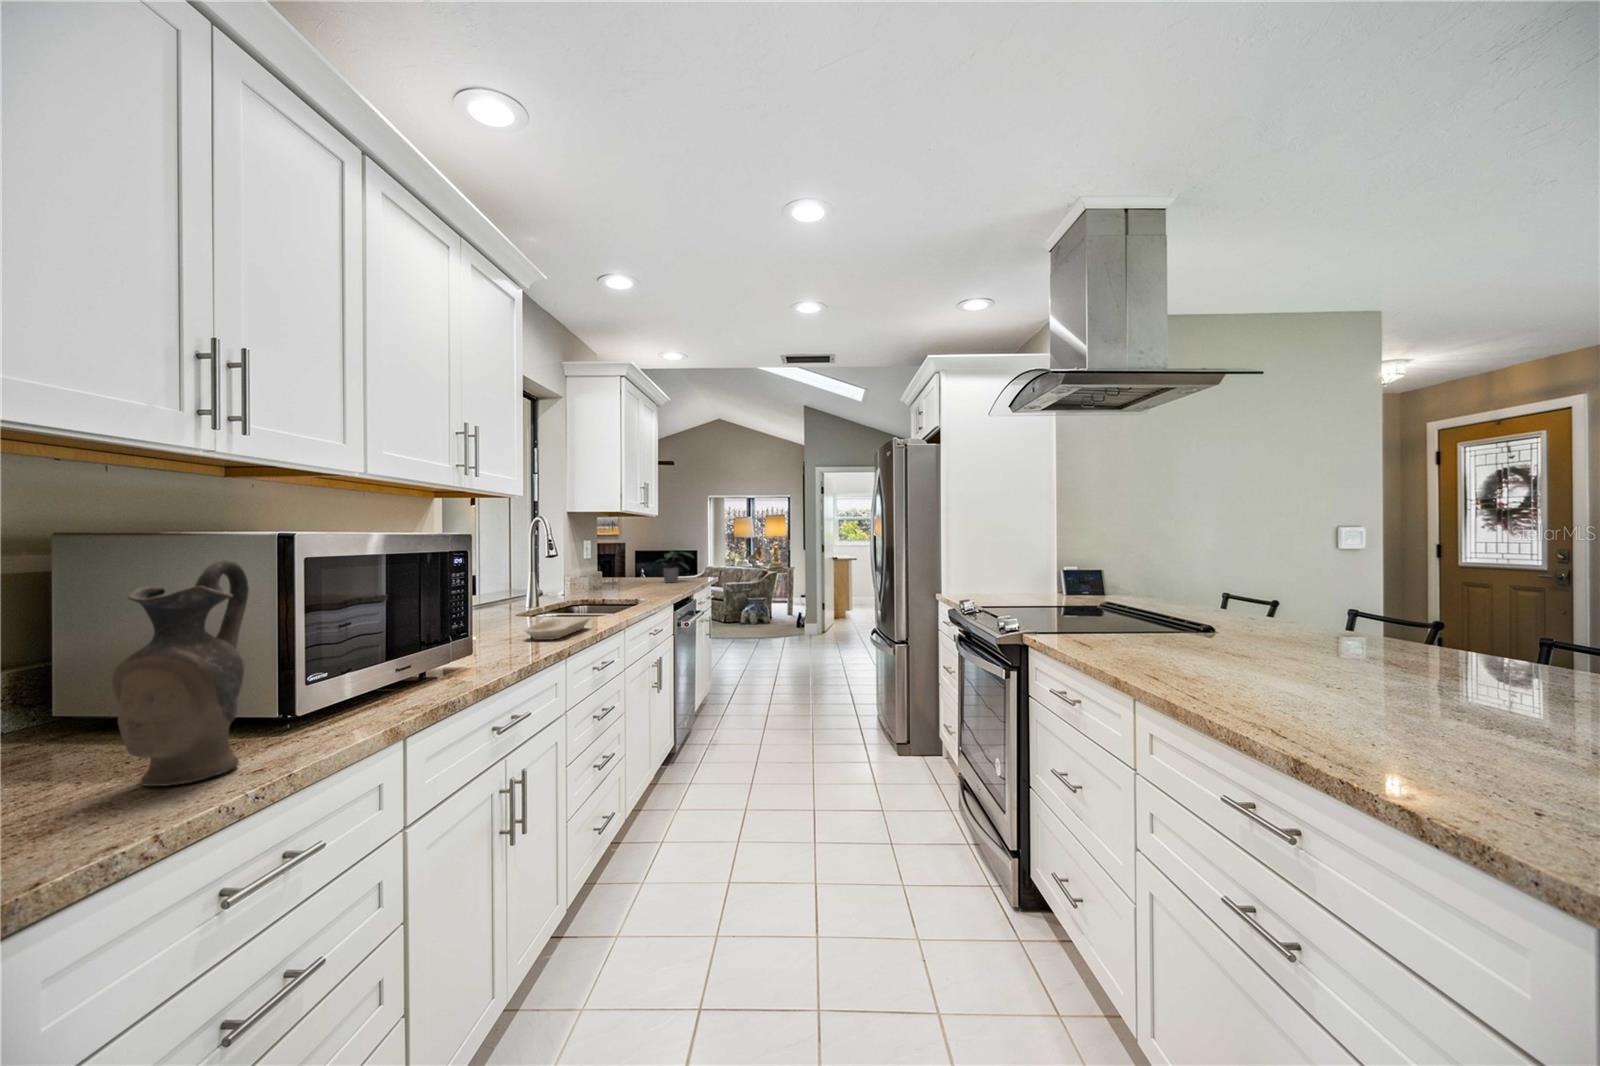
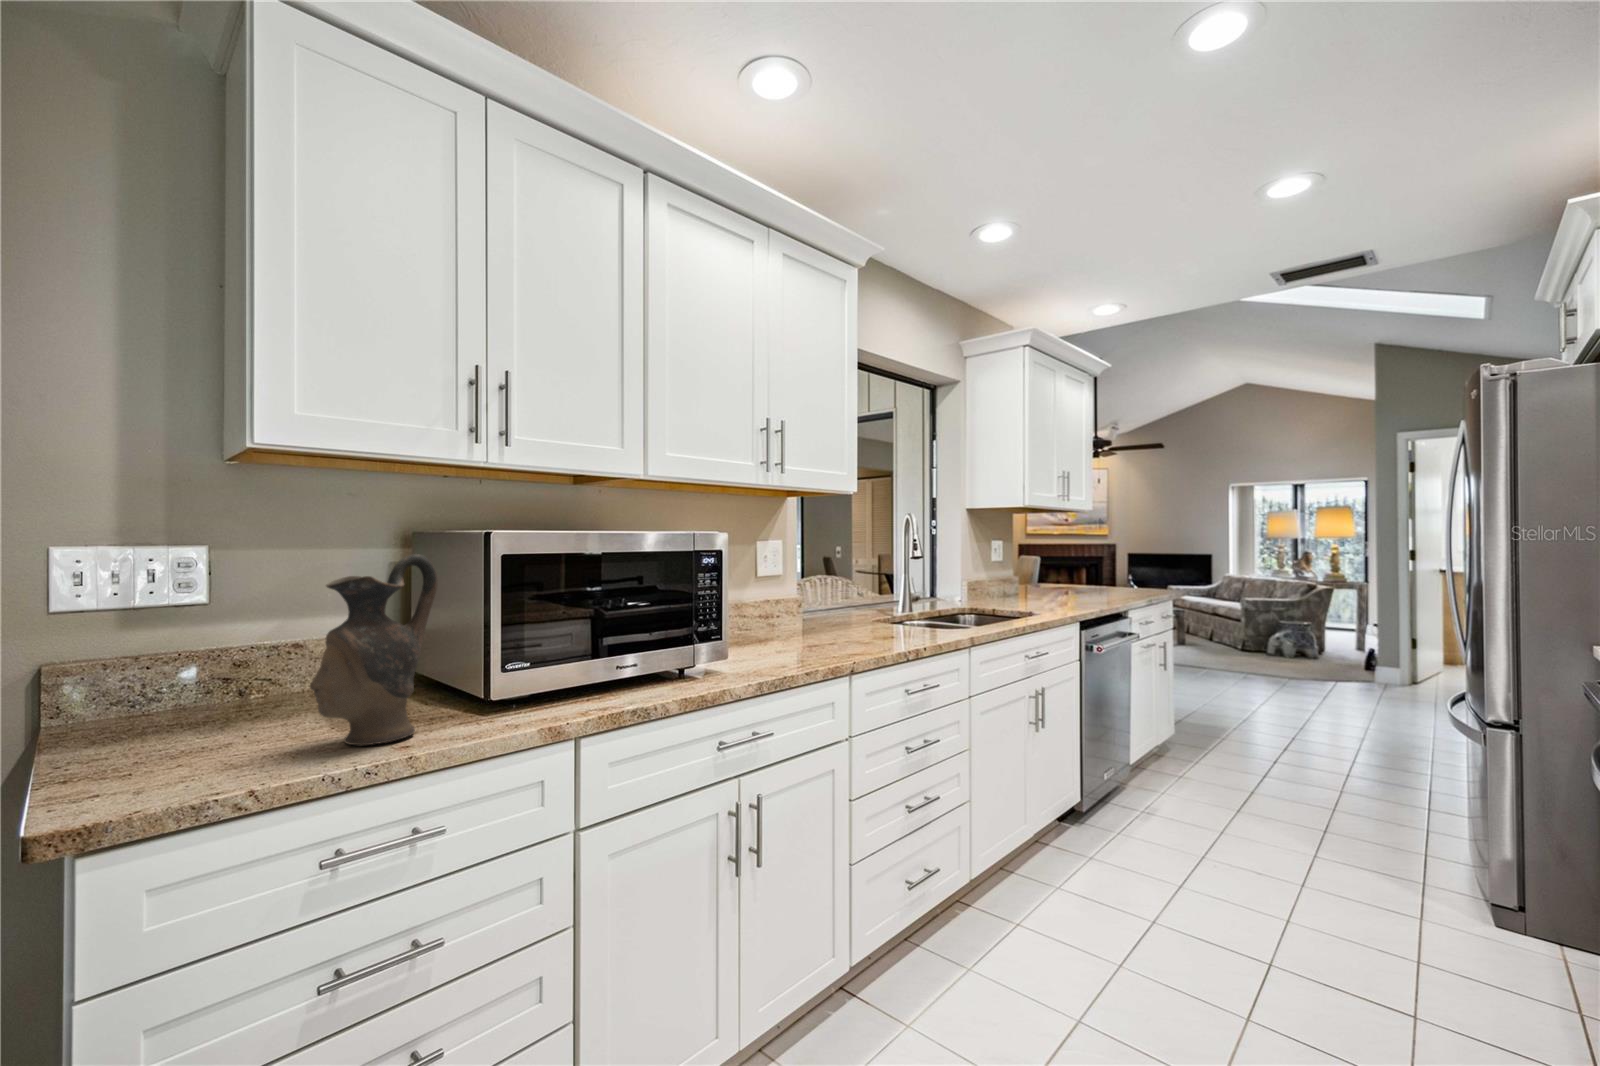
potted plant: present [657,551,693,583] -> none [1096,552,1150,593]
tray: present [524,617,590,640] -> none [830,627,918,651]

